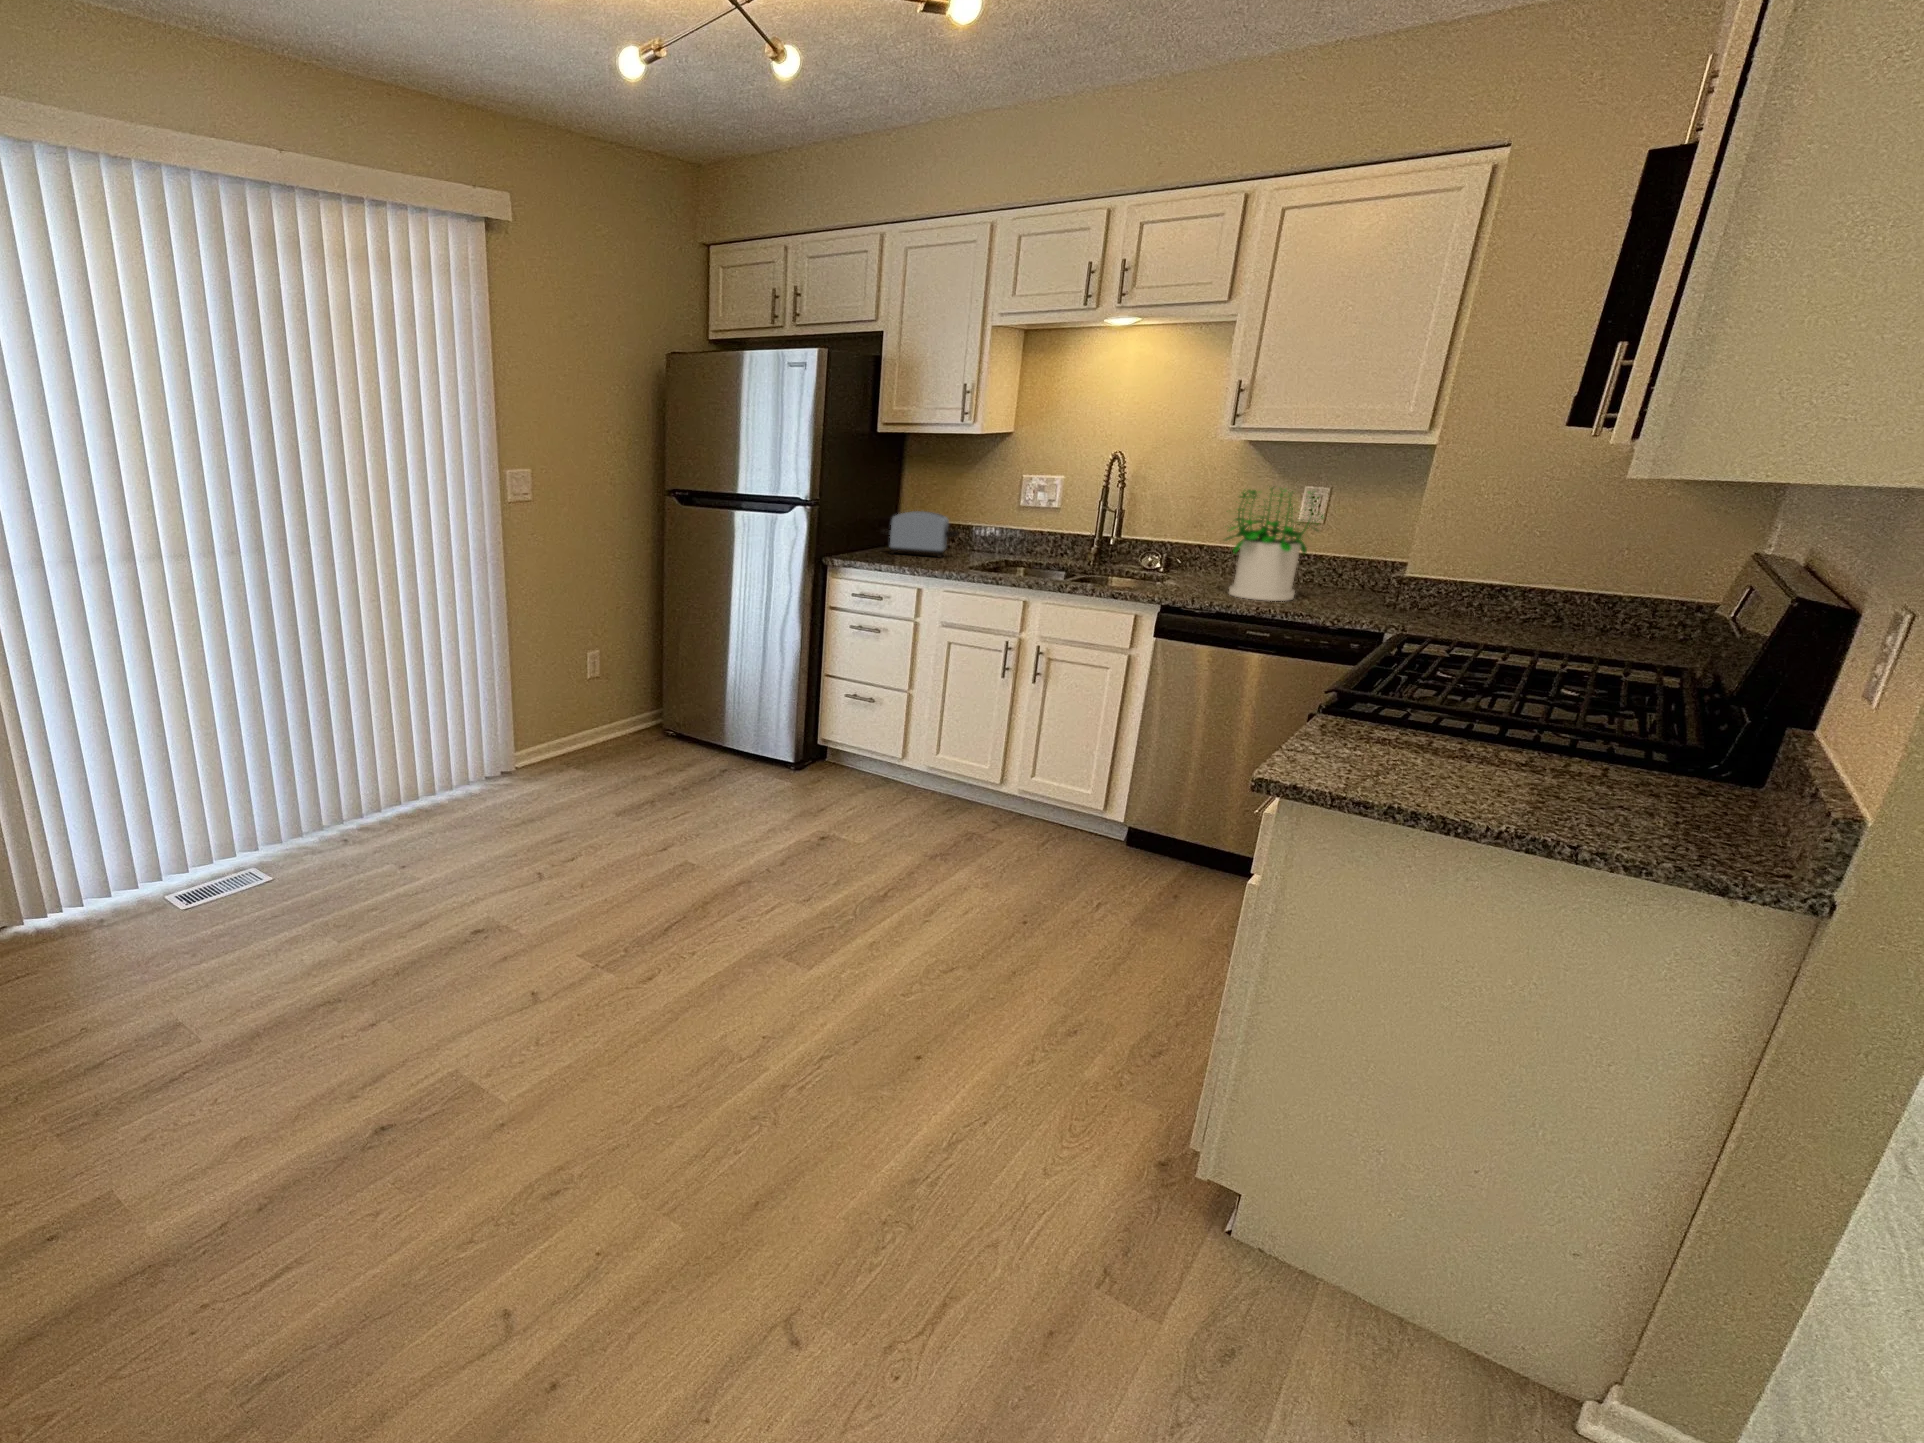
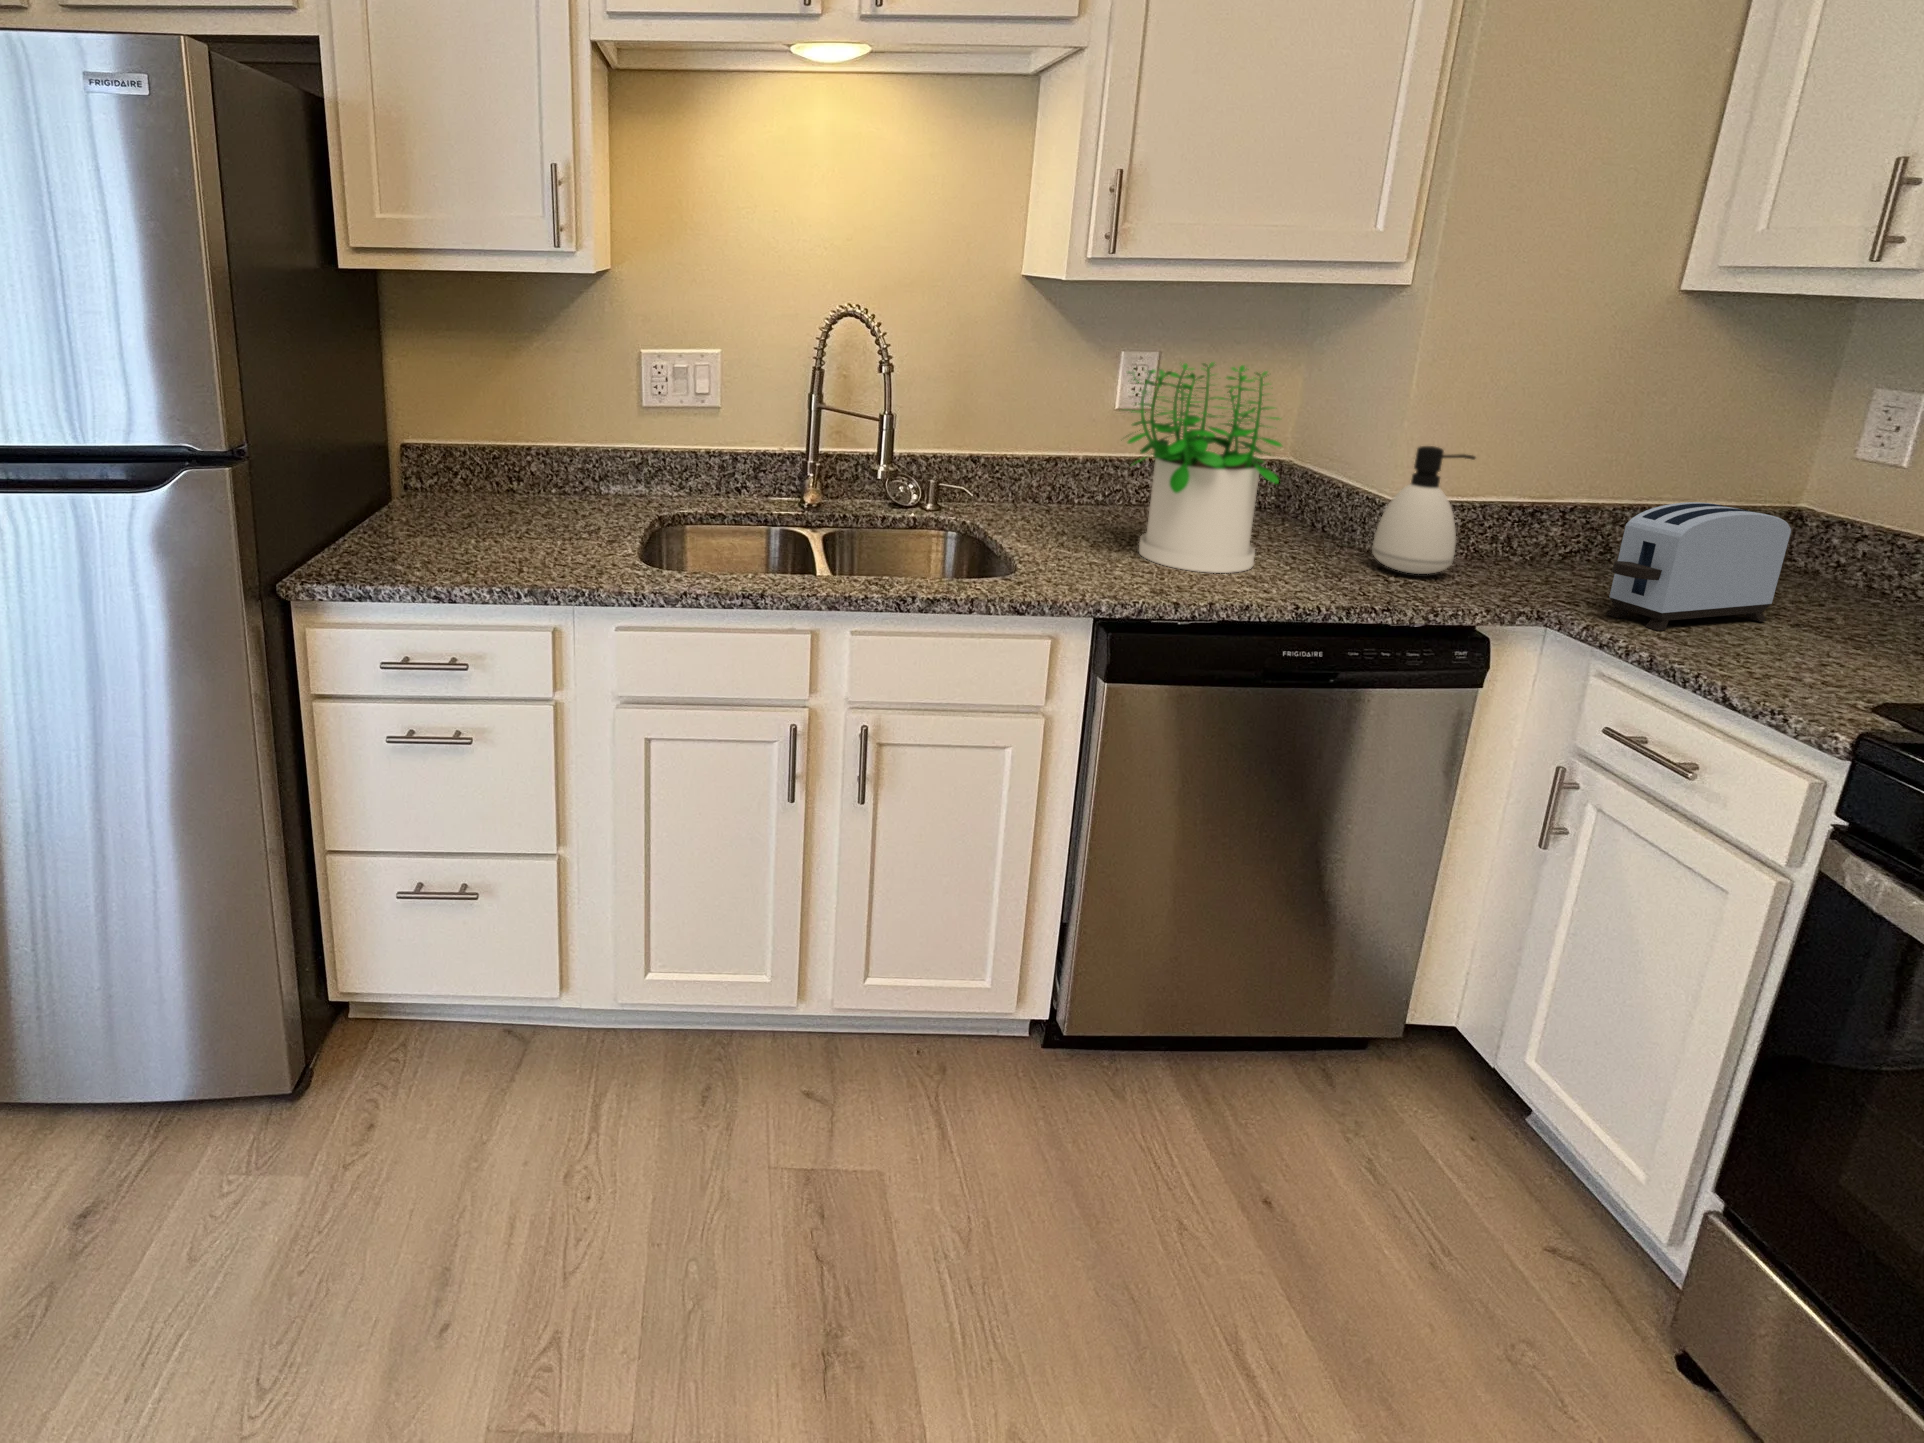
toaster: present [881,511,959,557] -> present [1606,502,1791,631]
soap dispenser: none [1361,539,1420,613] -> present [1372,446,1475,574]

